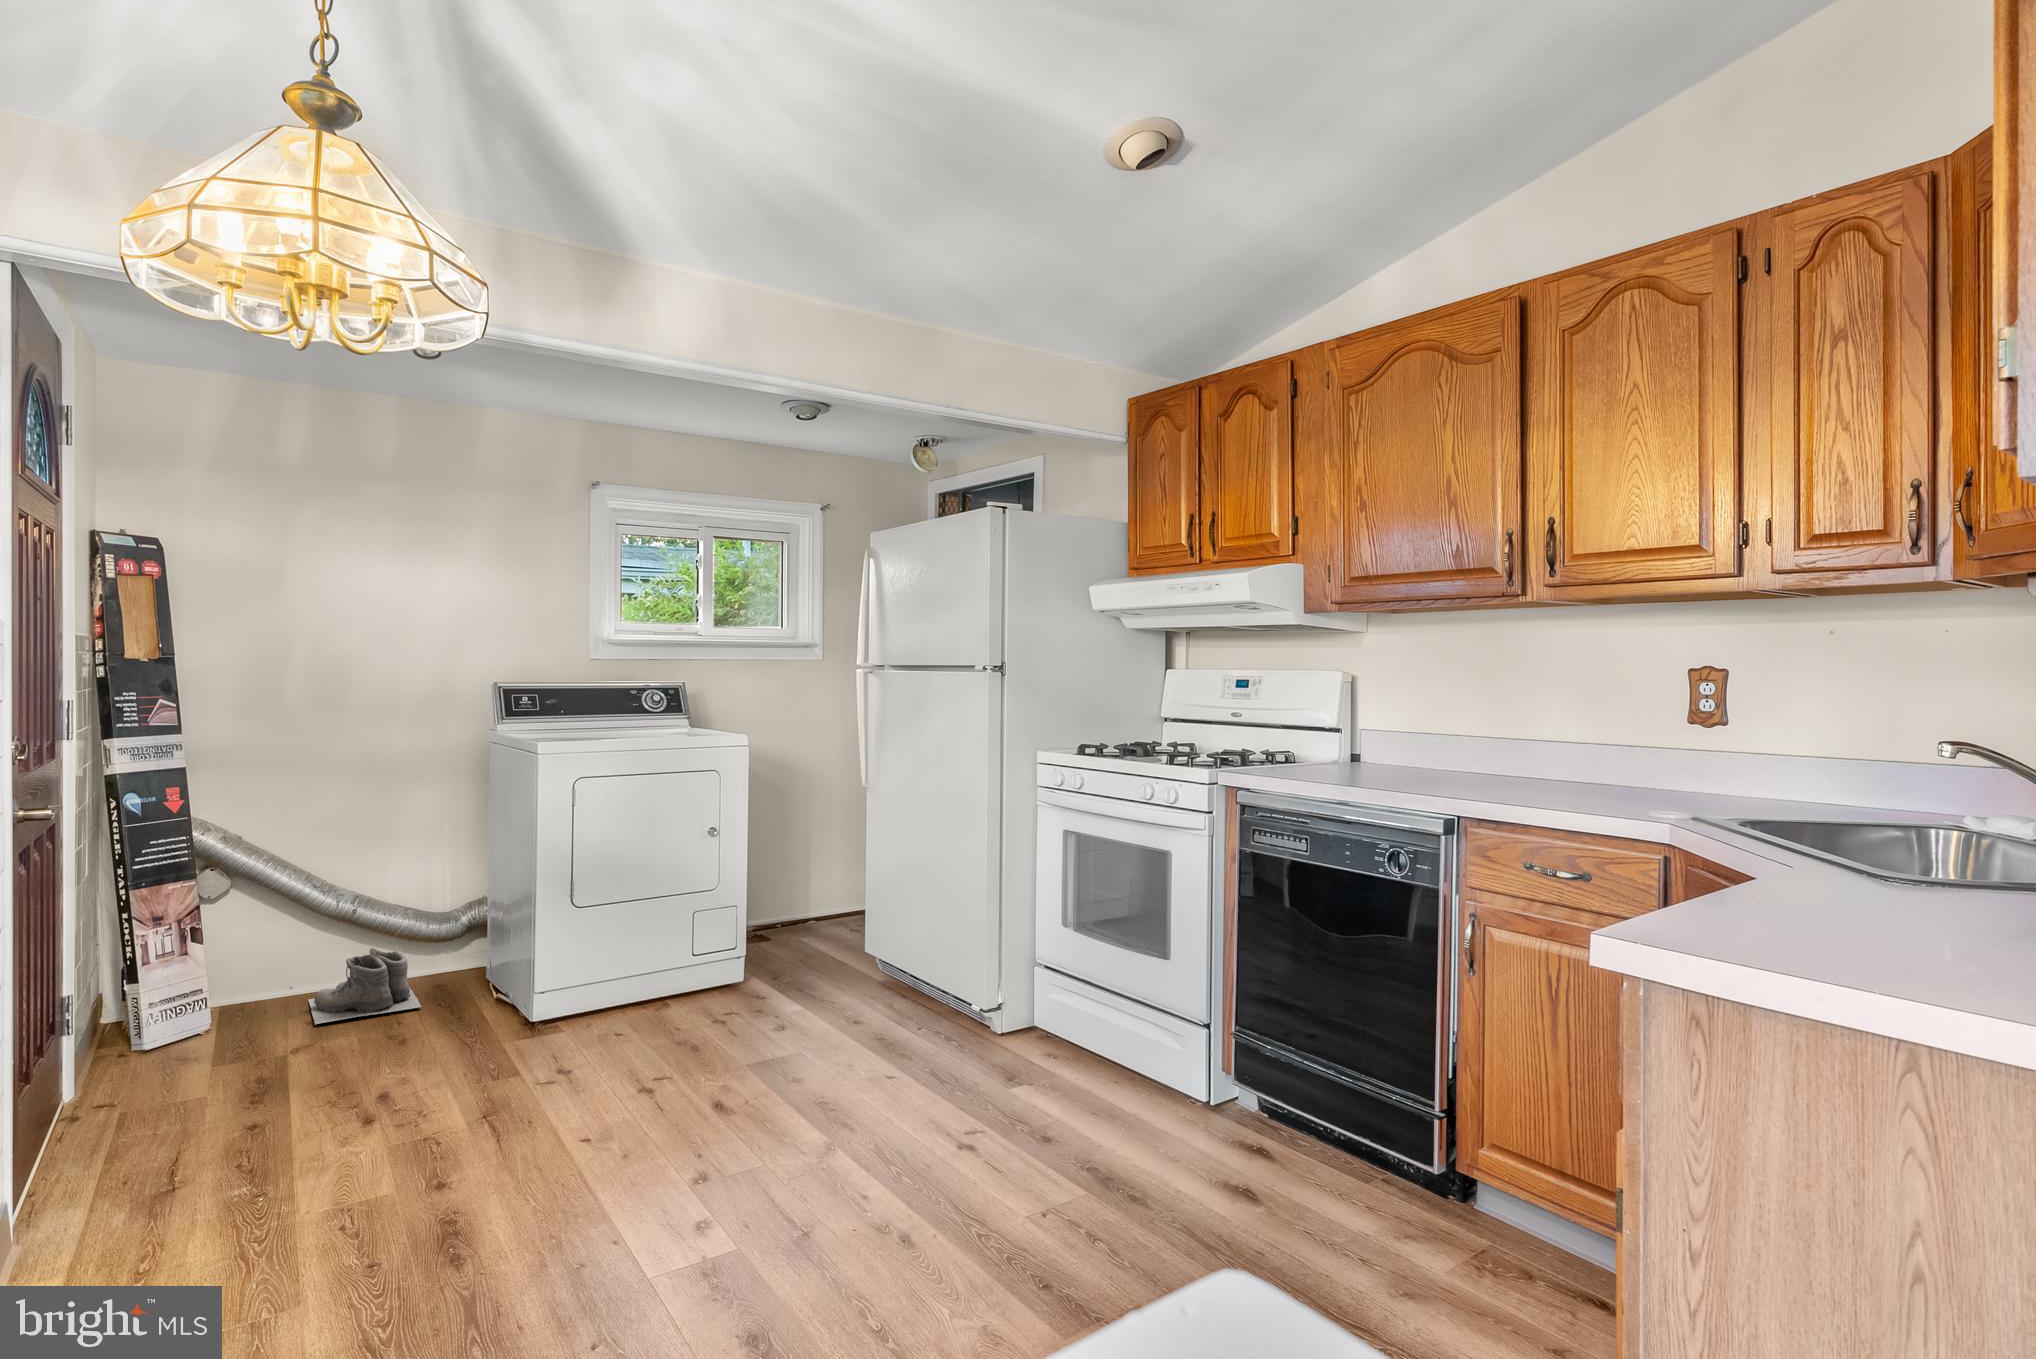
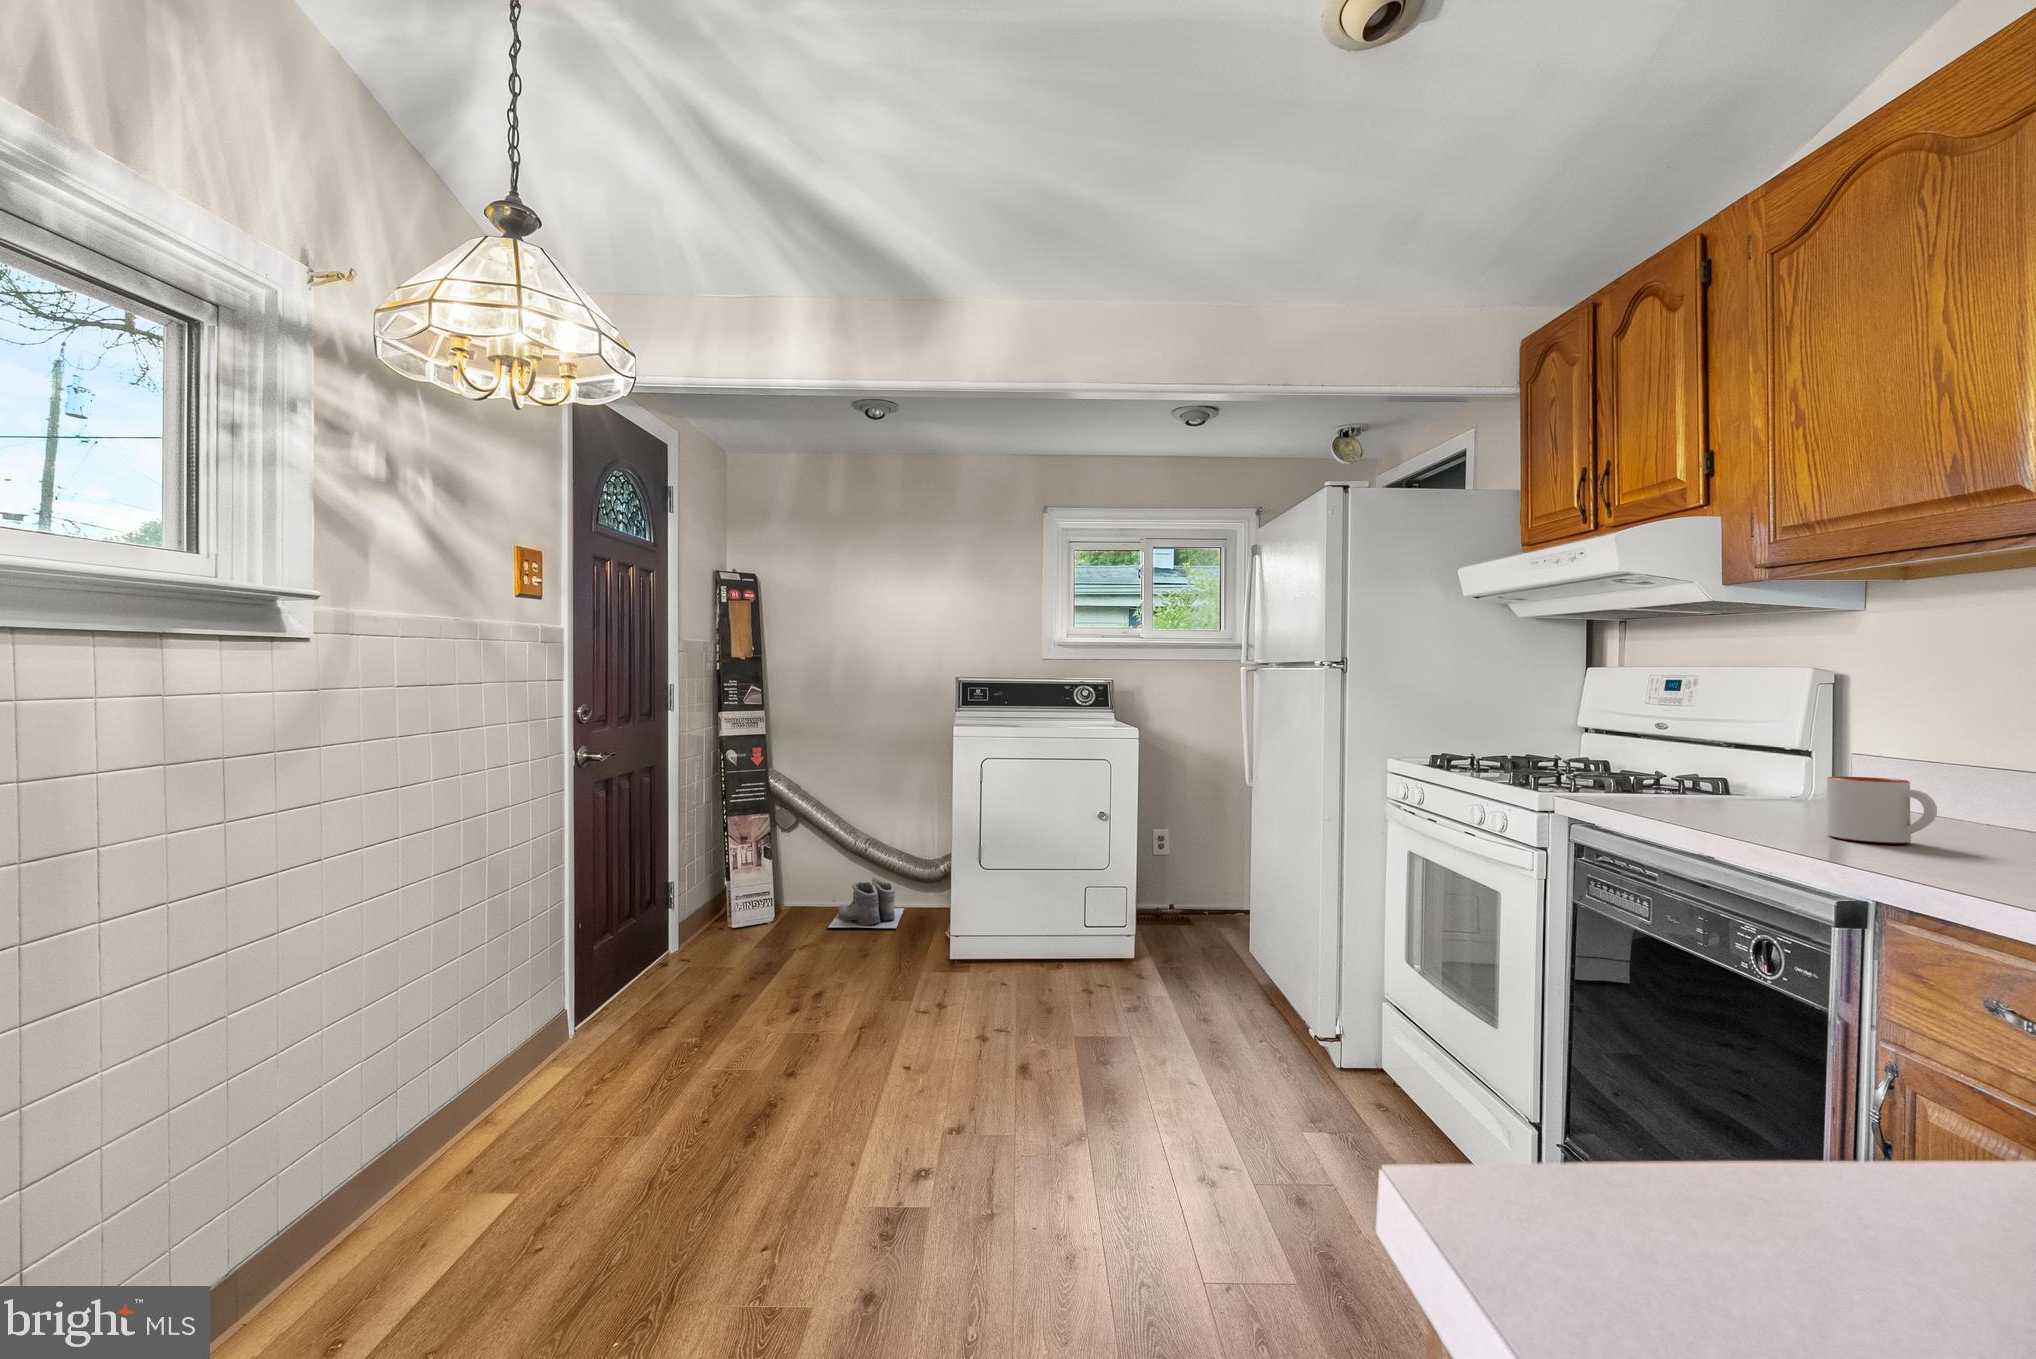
mug: none [1398,744,1451,784] -> present [1827,776,1937,843]

